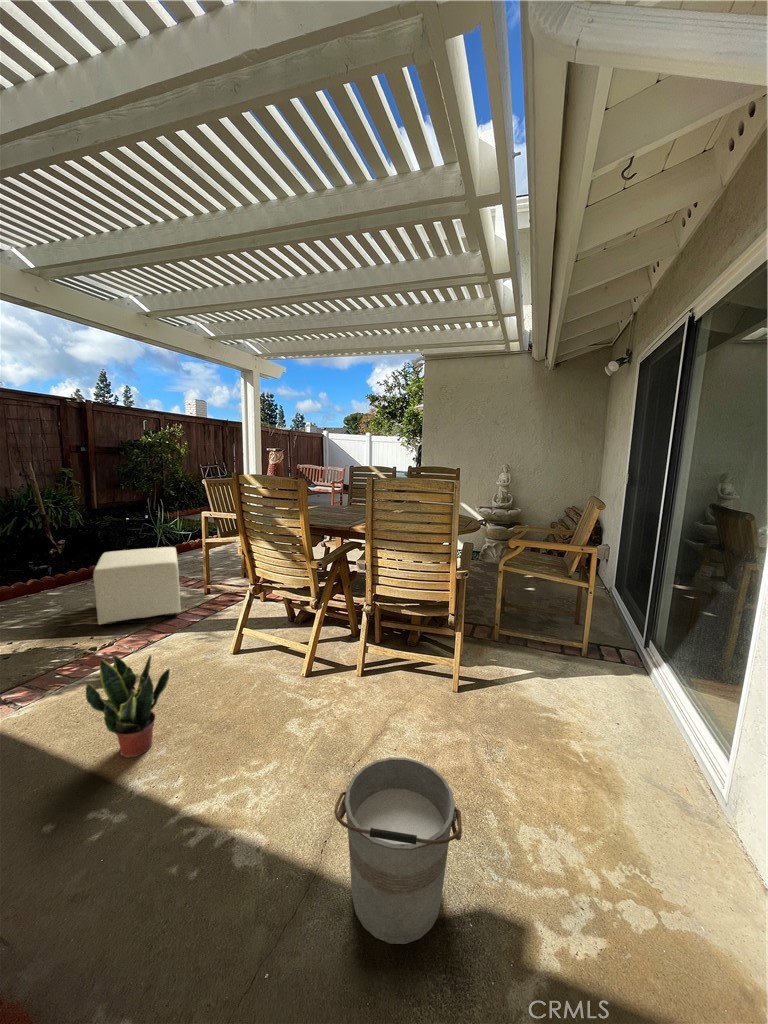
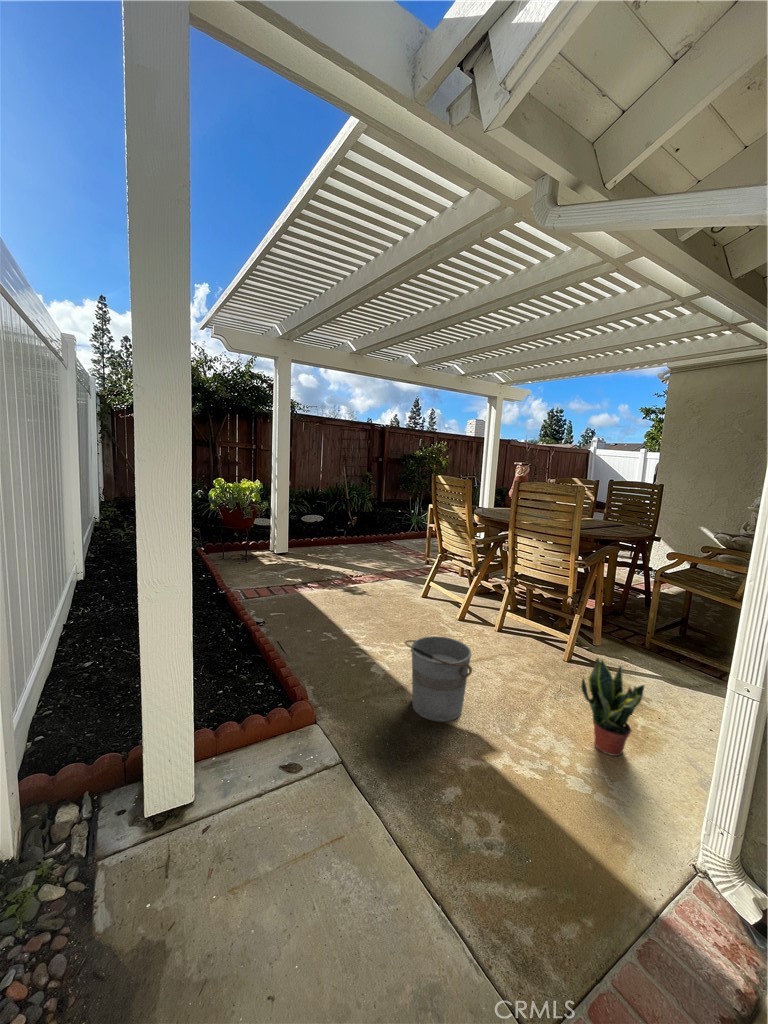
ottoman: present [93,547,180,625] -> none [358,524,410,571]
potted plant: present [86,655,170,757] -> present [581,658,644,756]

